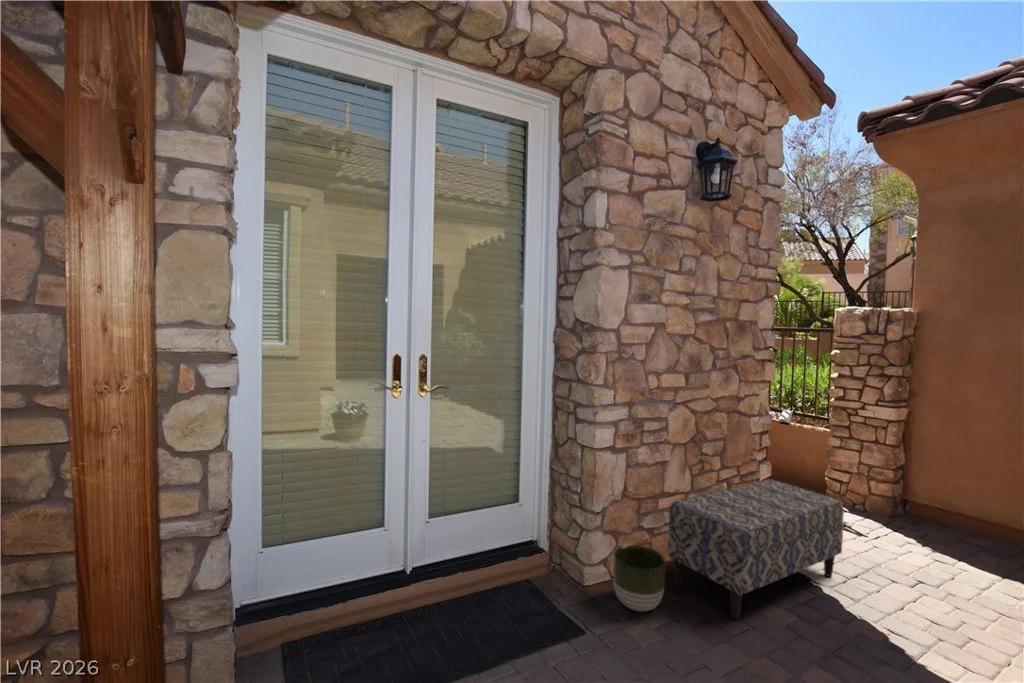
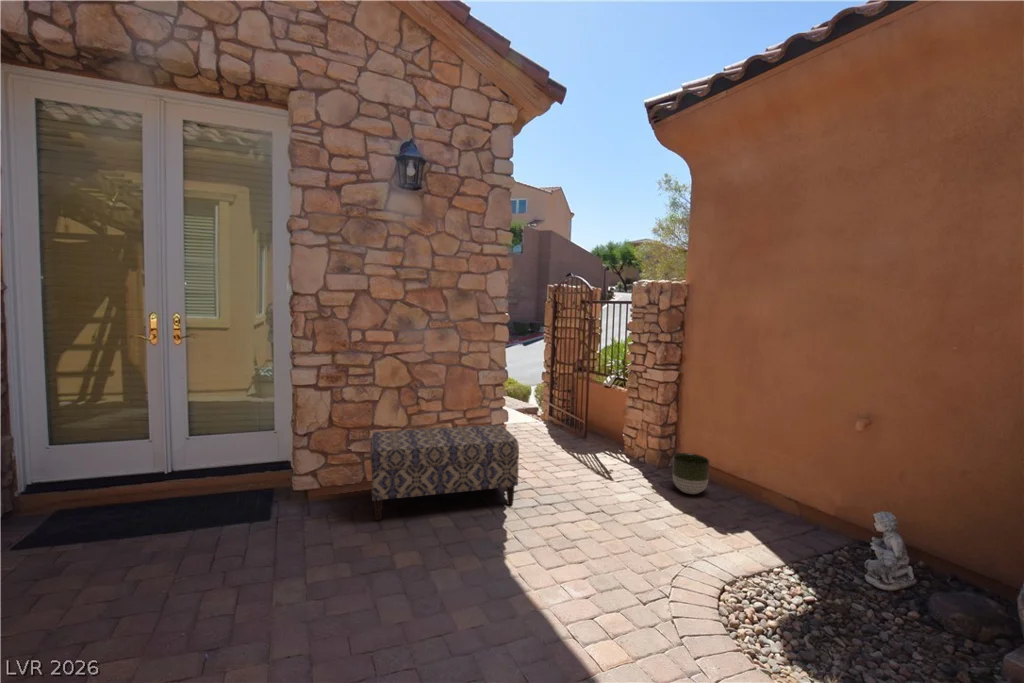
planter: present [614,545,666,612] -> present [673,453,709,494]

